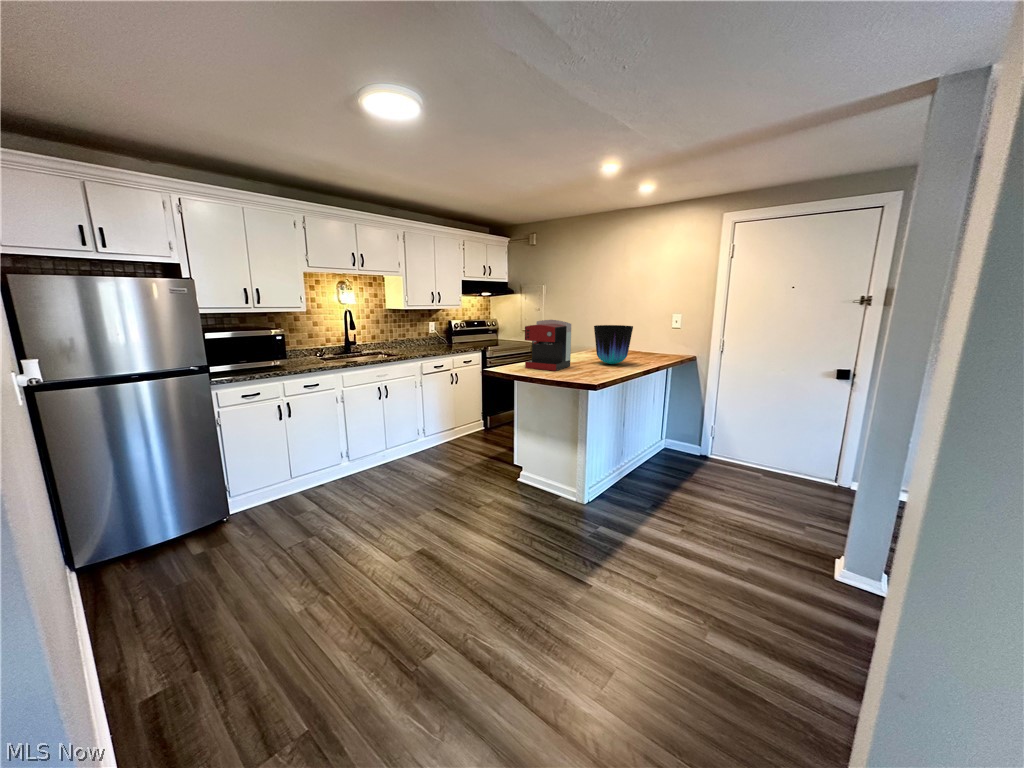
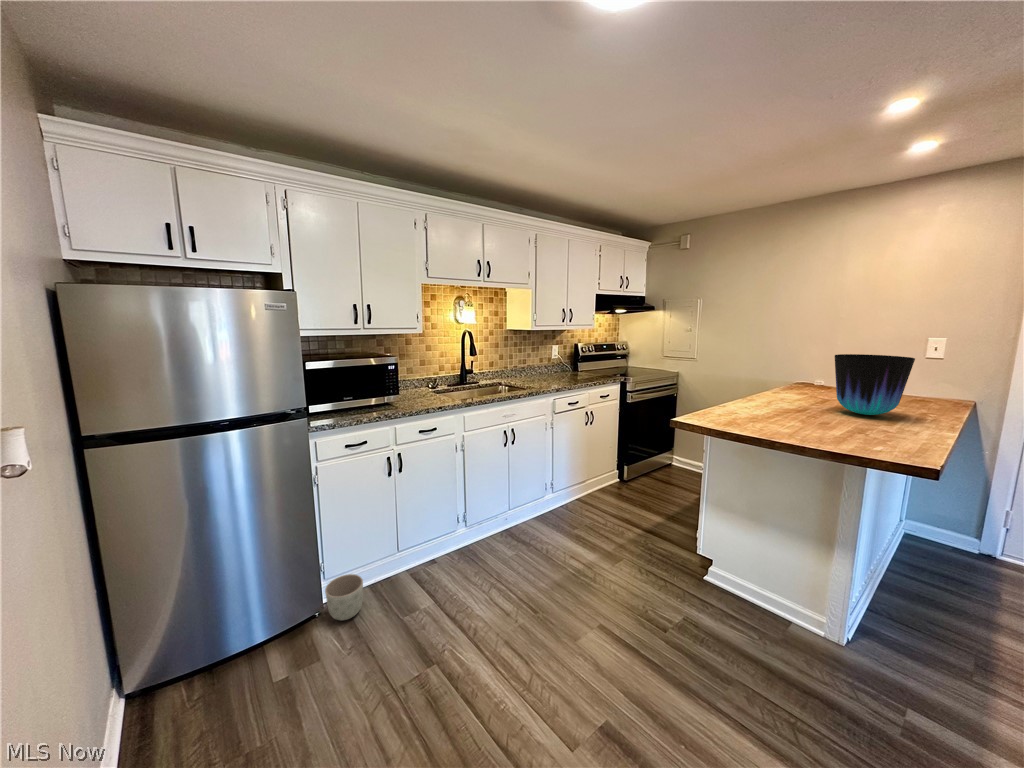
coffee maker: present [525,320,571,371] -> none [735,346,811,428]
planter: none [231,491,262,522] -> present [325,574,363,620]

